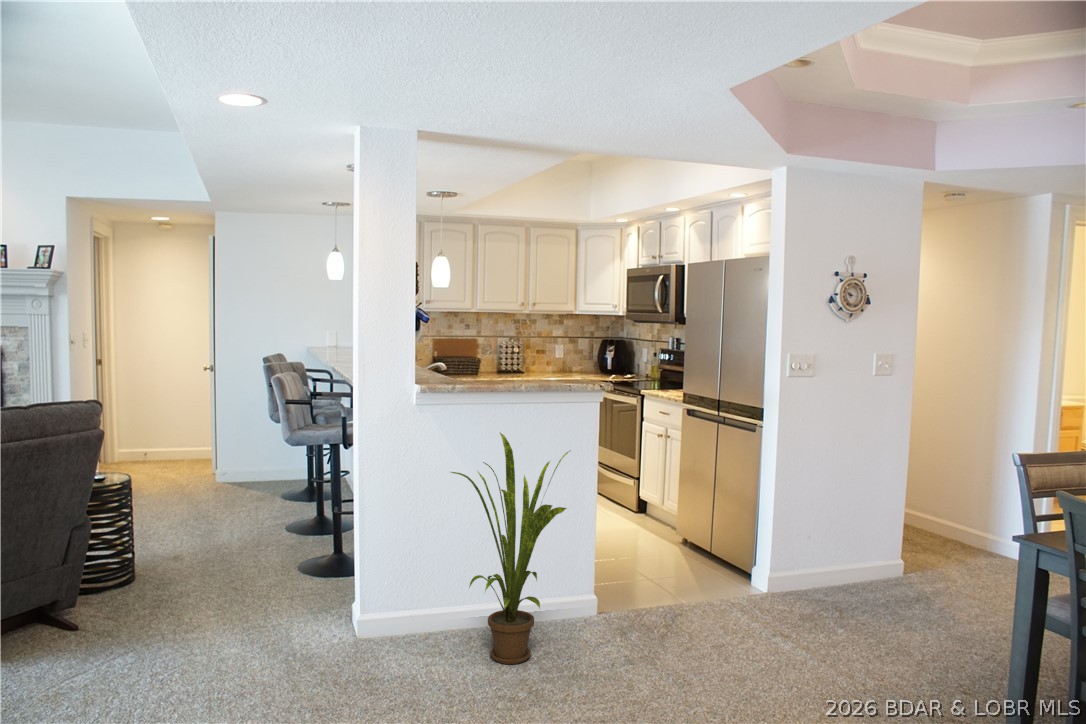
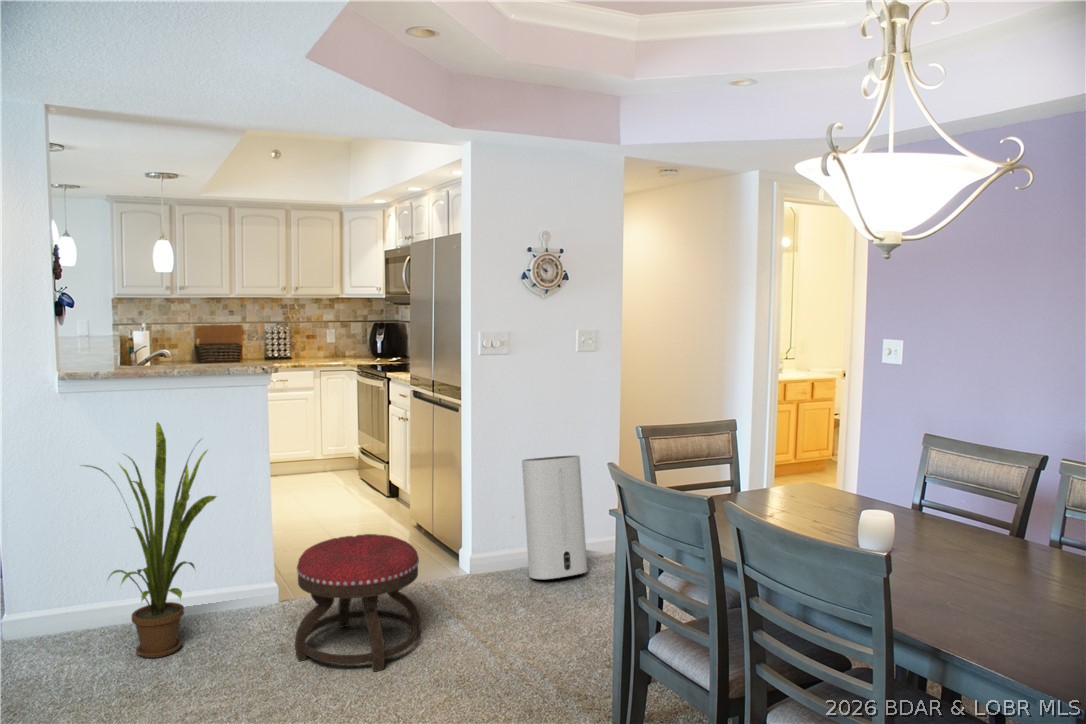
air purifier: none [830,482,902,611] -> present [522,455,587,579]
ottoman: none [649,554,772,697] -> present [295,534,421,672]

